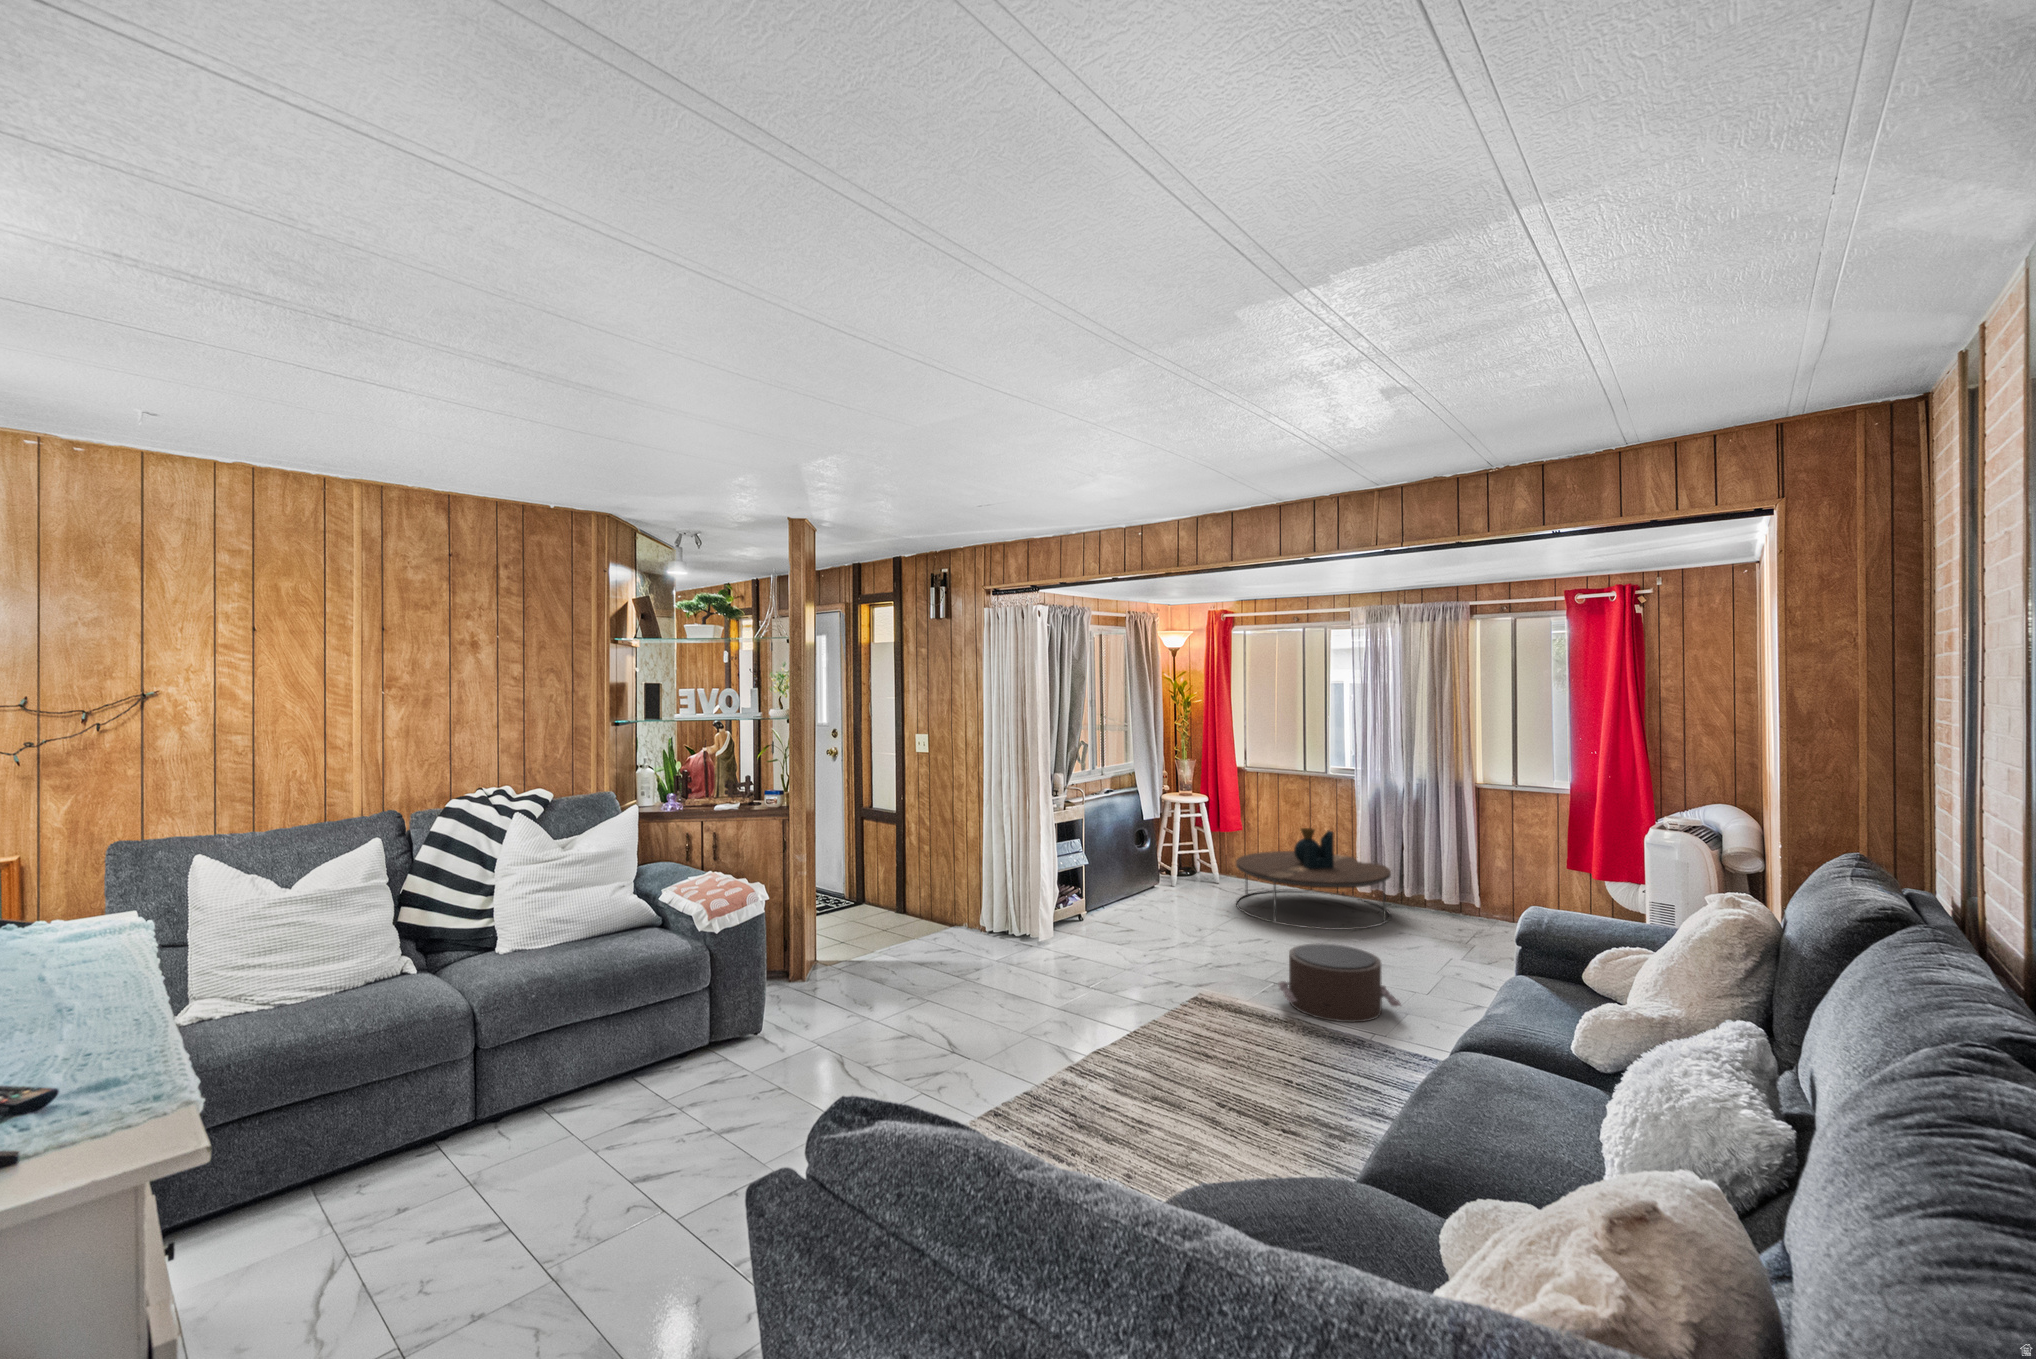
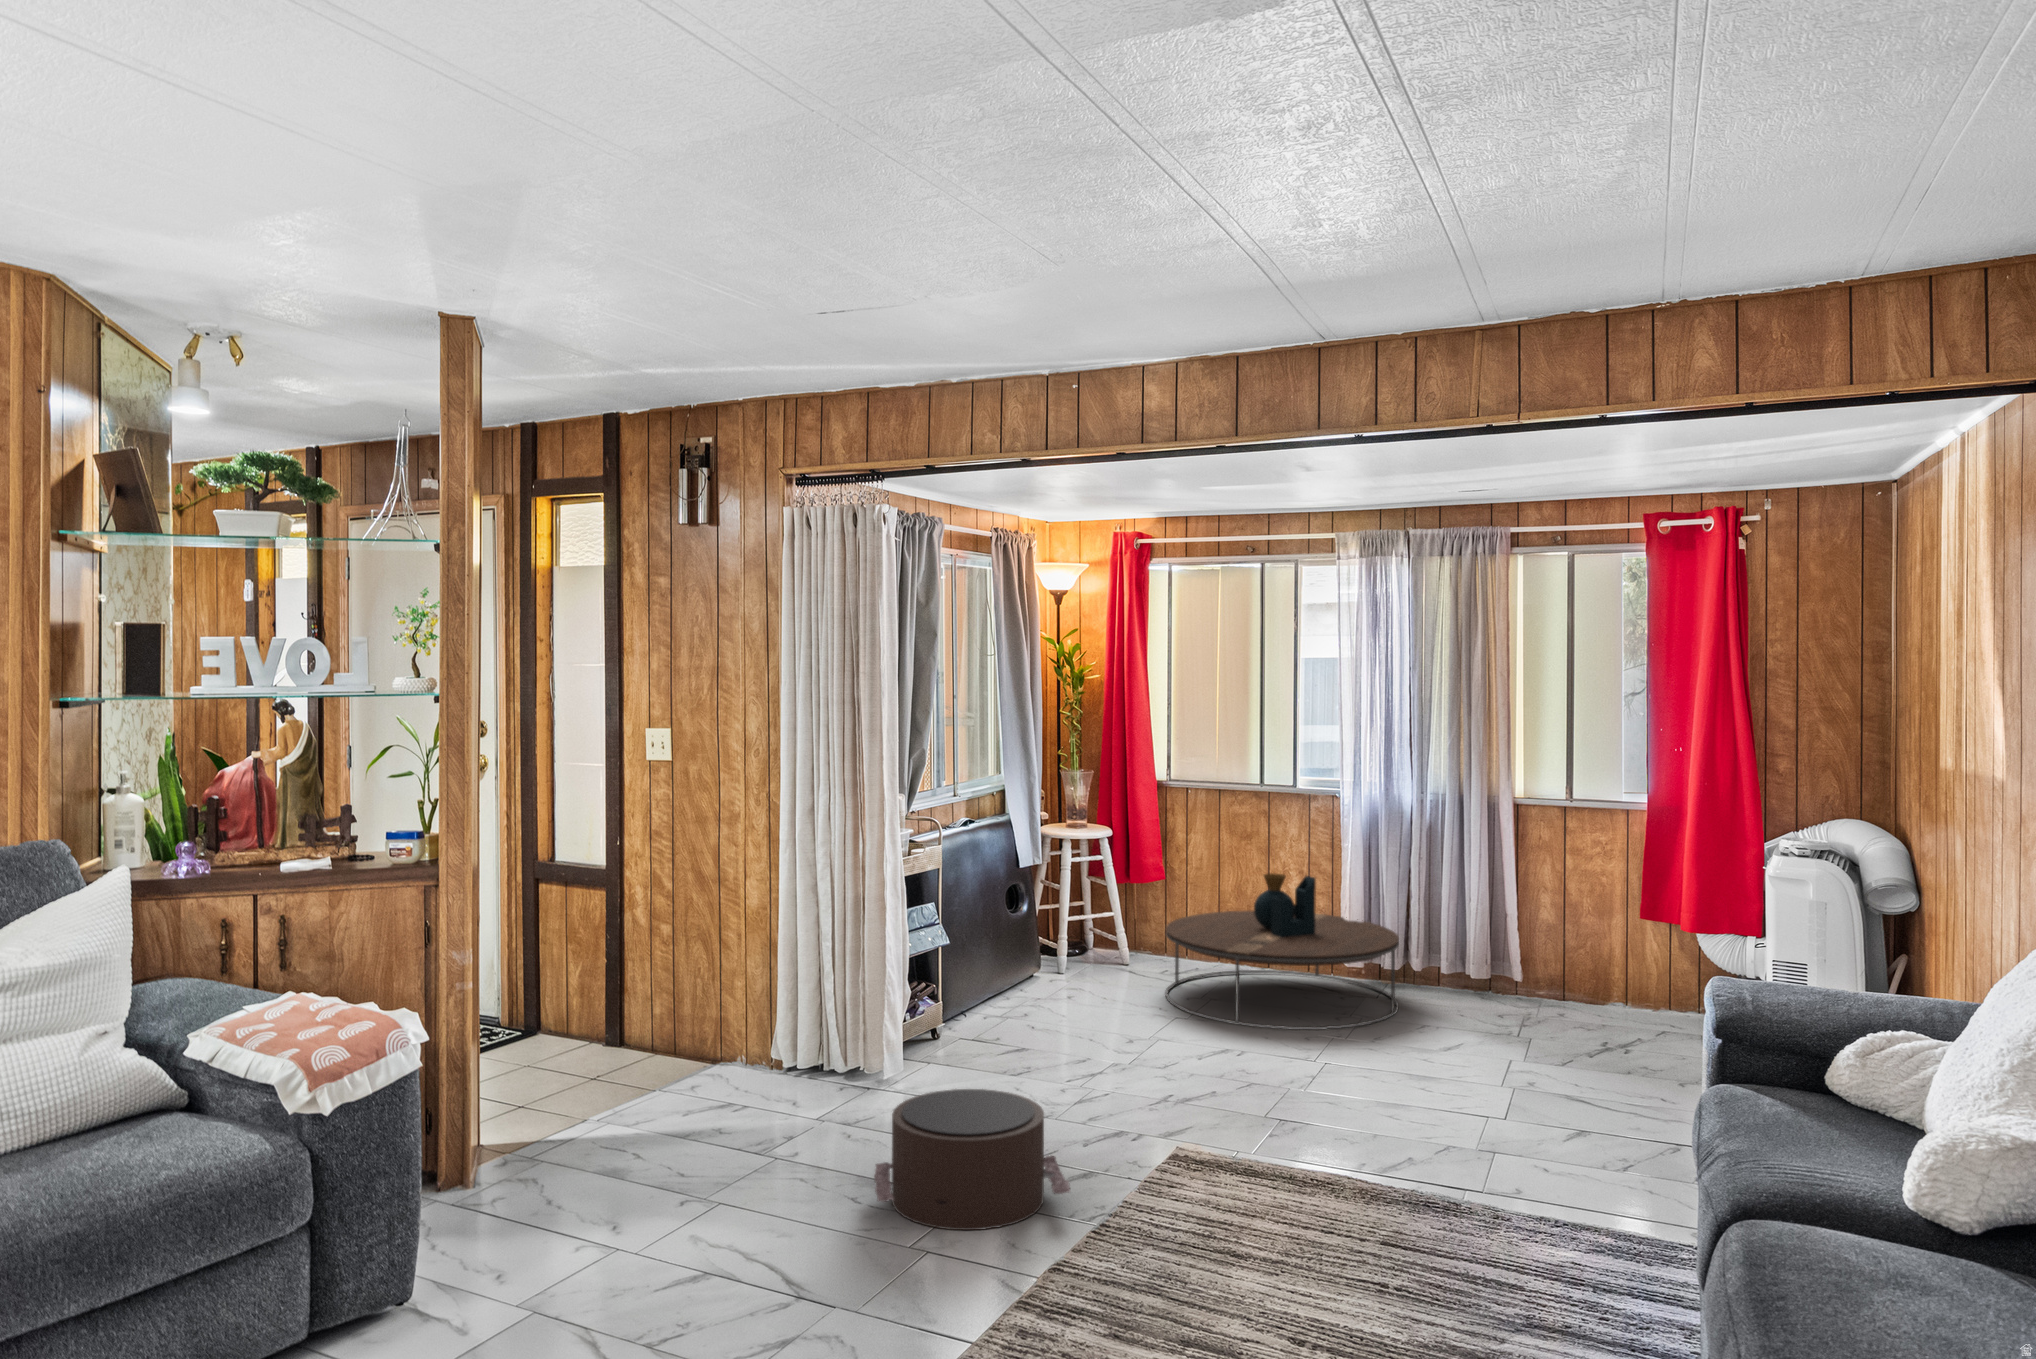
pouf: present [1279,944,1401,1022] -> present [874,1089,1070,1230]

